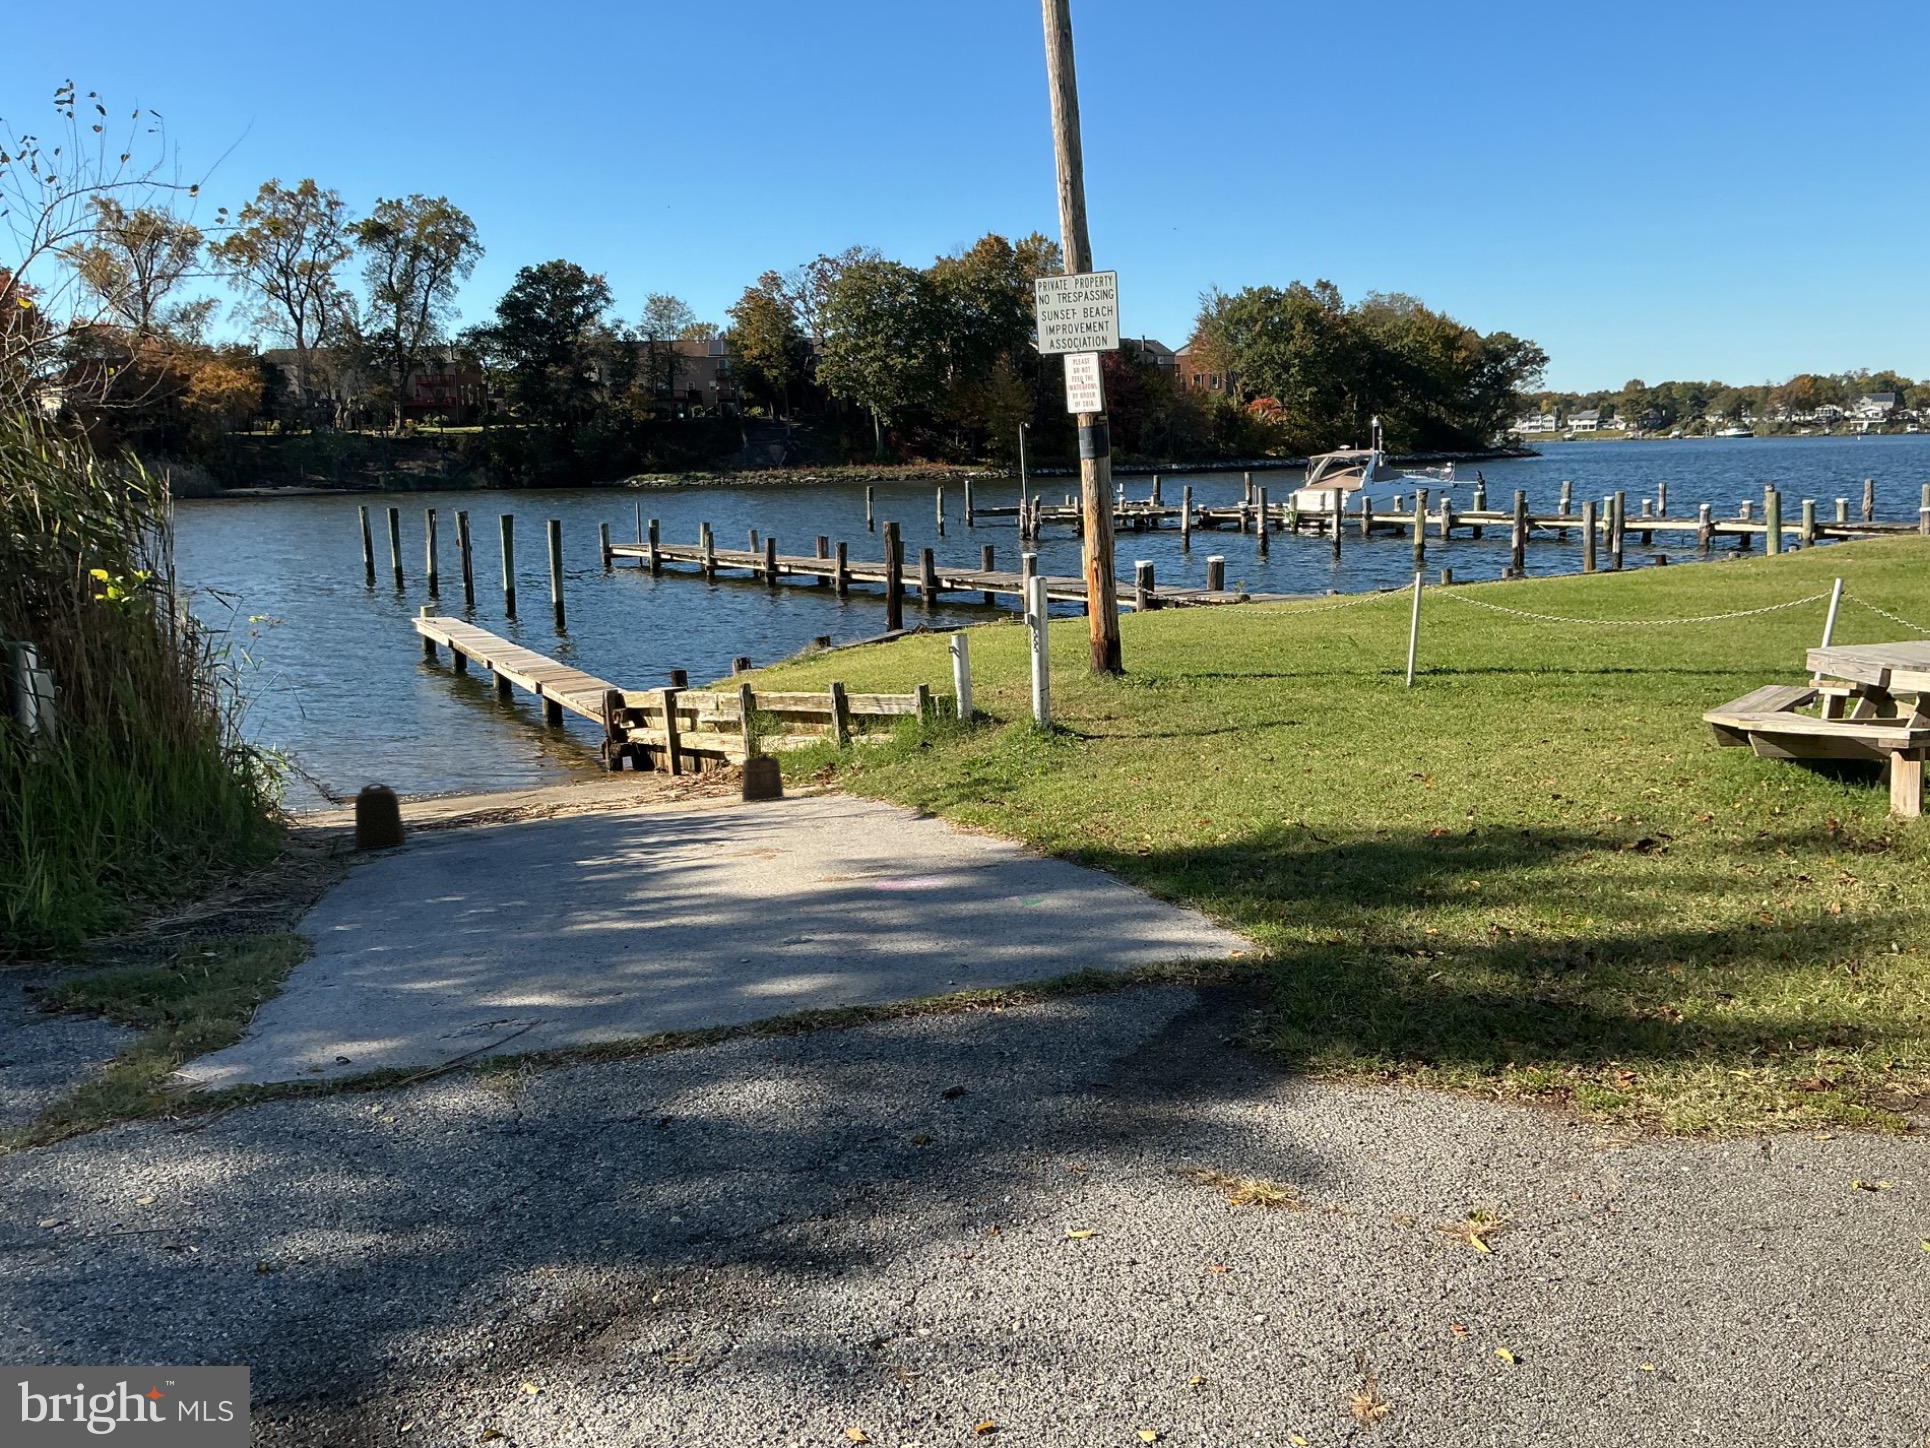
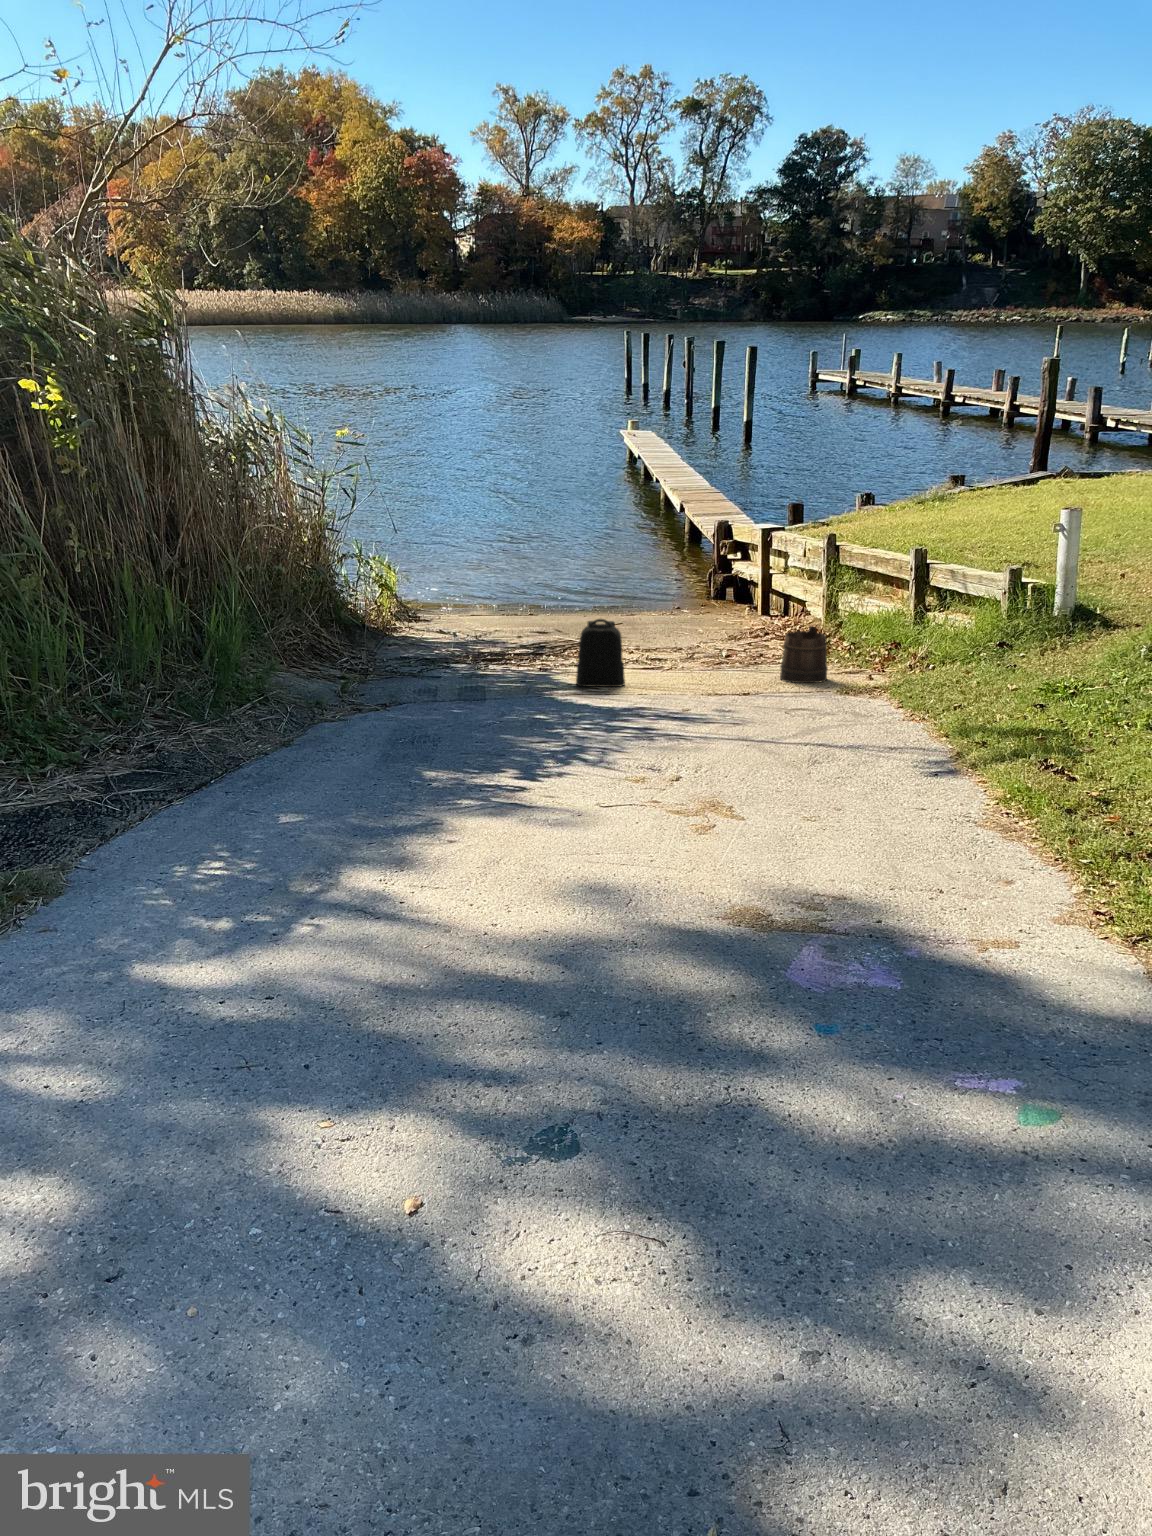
backpack: present [354,783,406,850] -> present [576,619,625,687]

